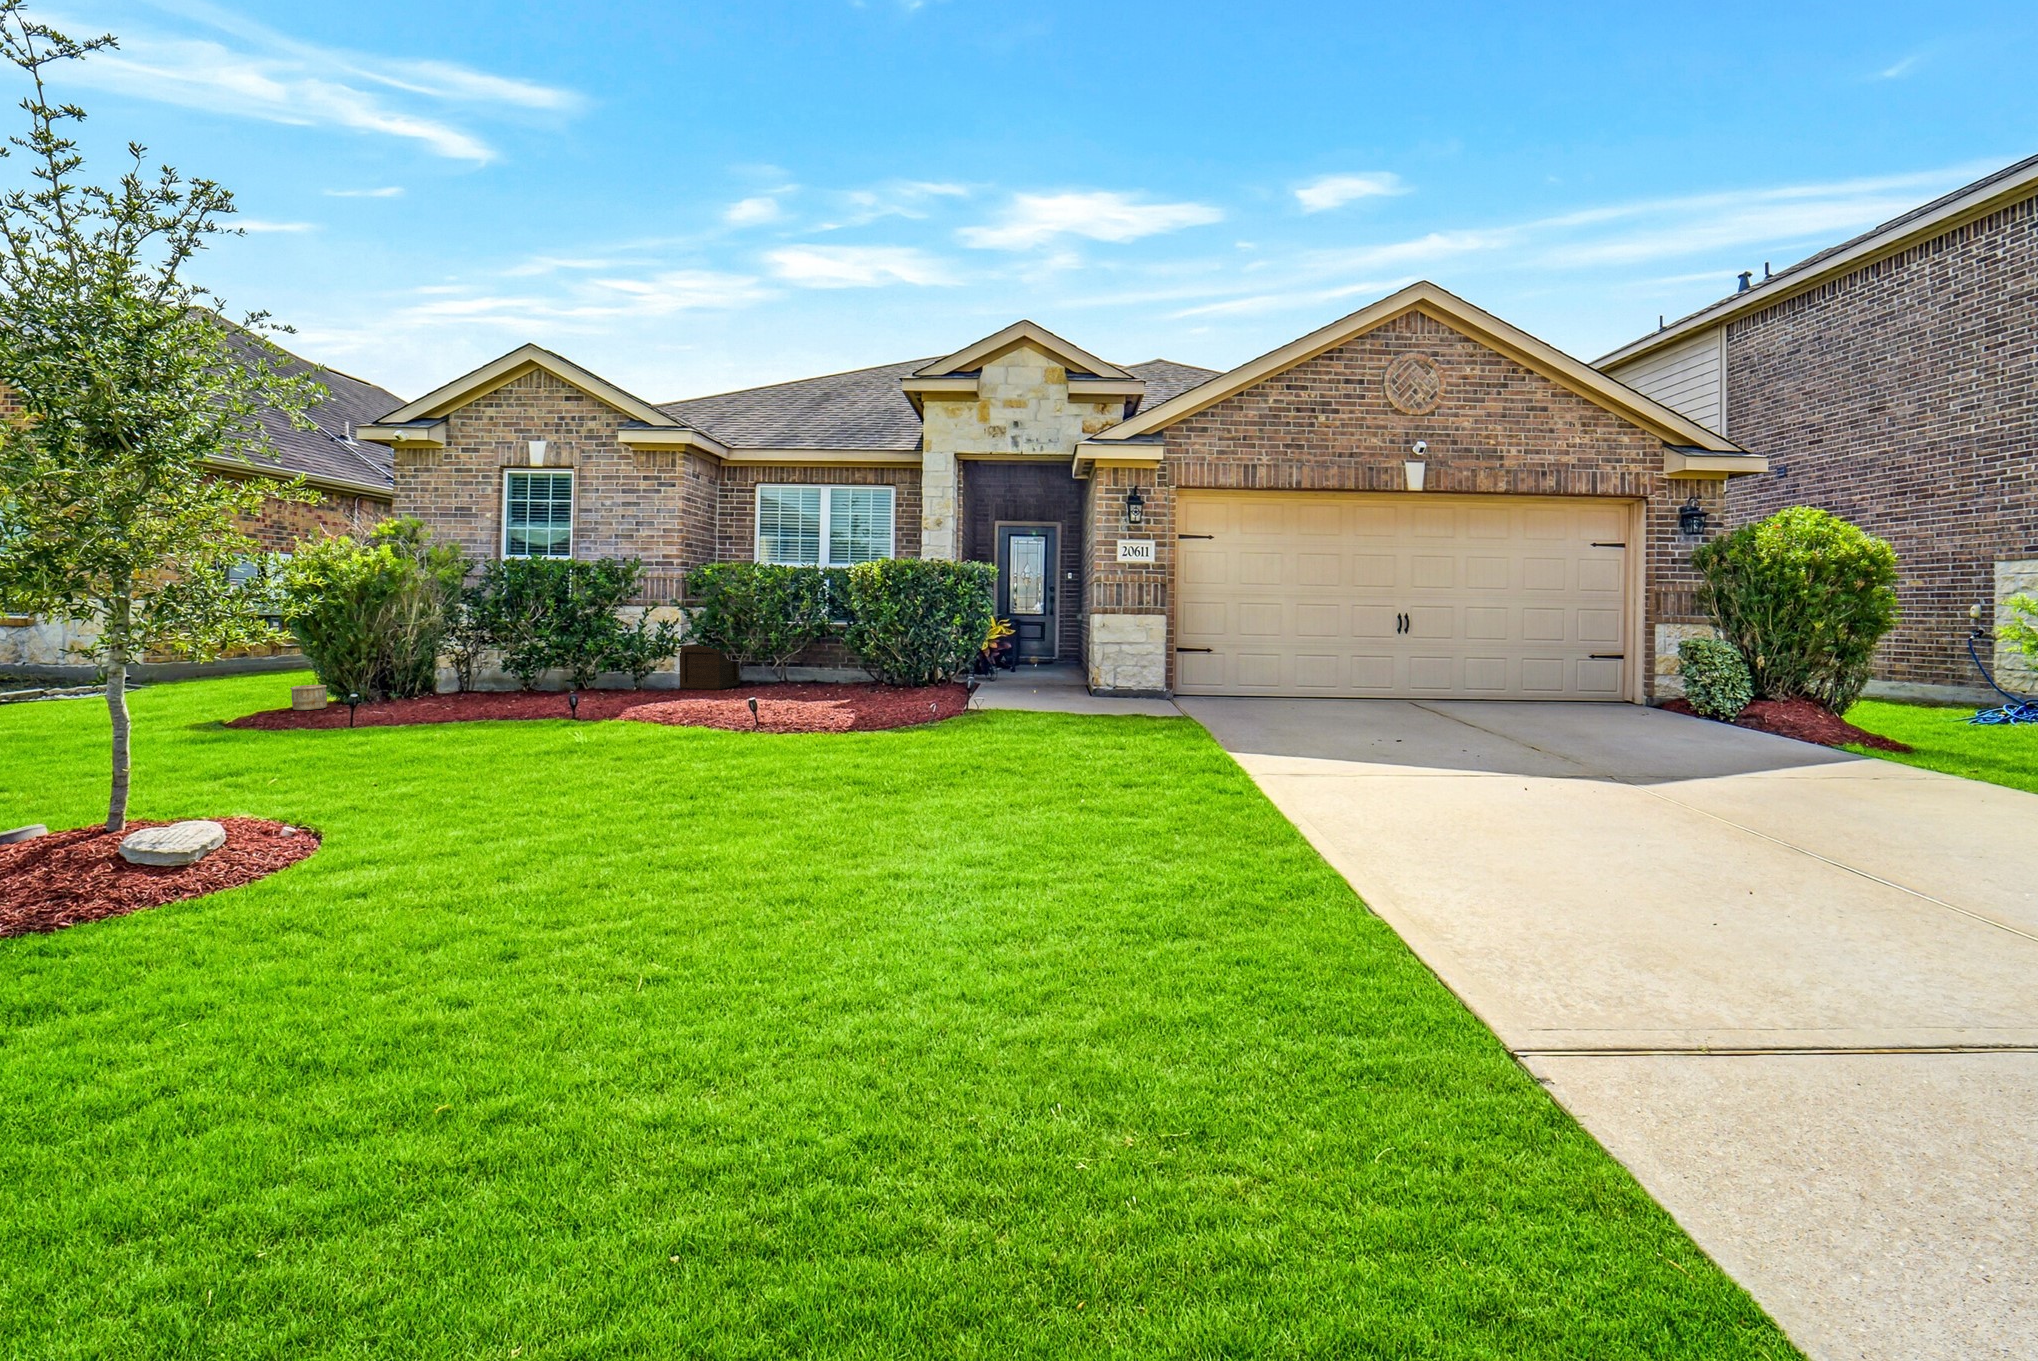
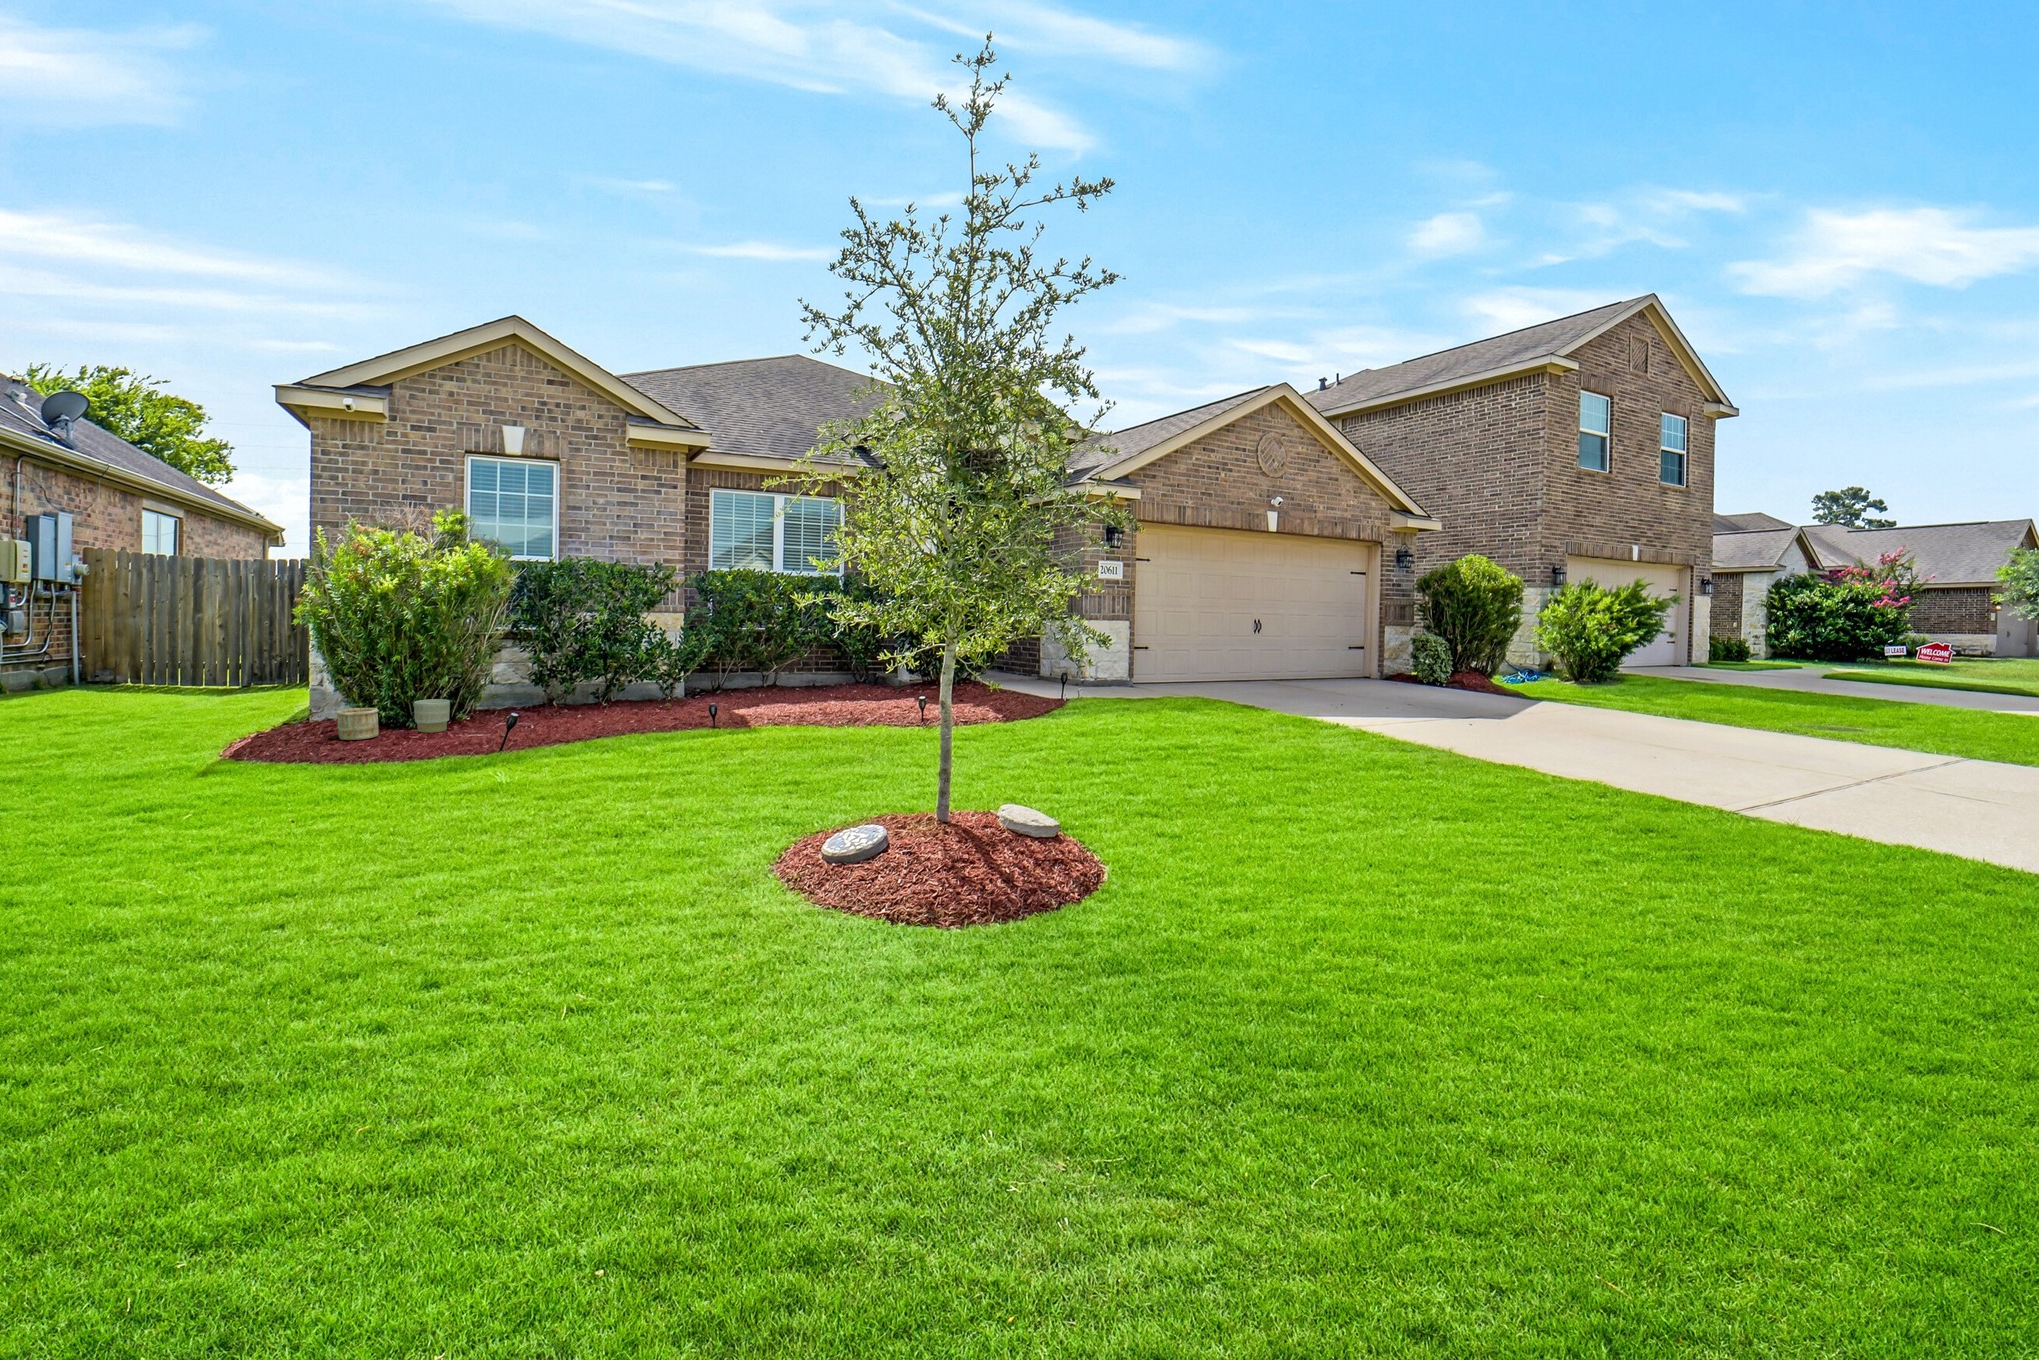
wooden crate: present [679,644,739,690] -> none [684,648,730,695]
planter: none [358,680,390,708] -> present [414,699,450,733]

